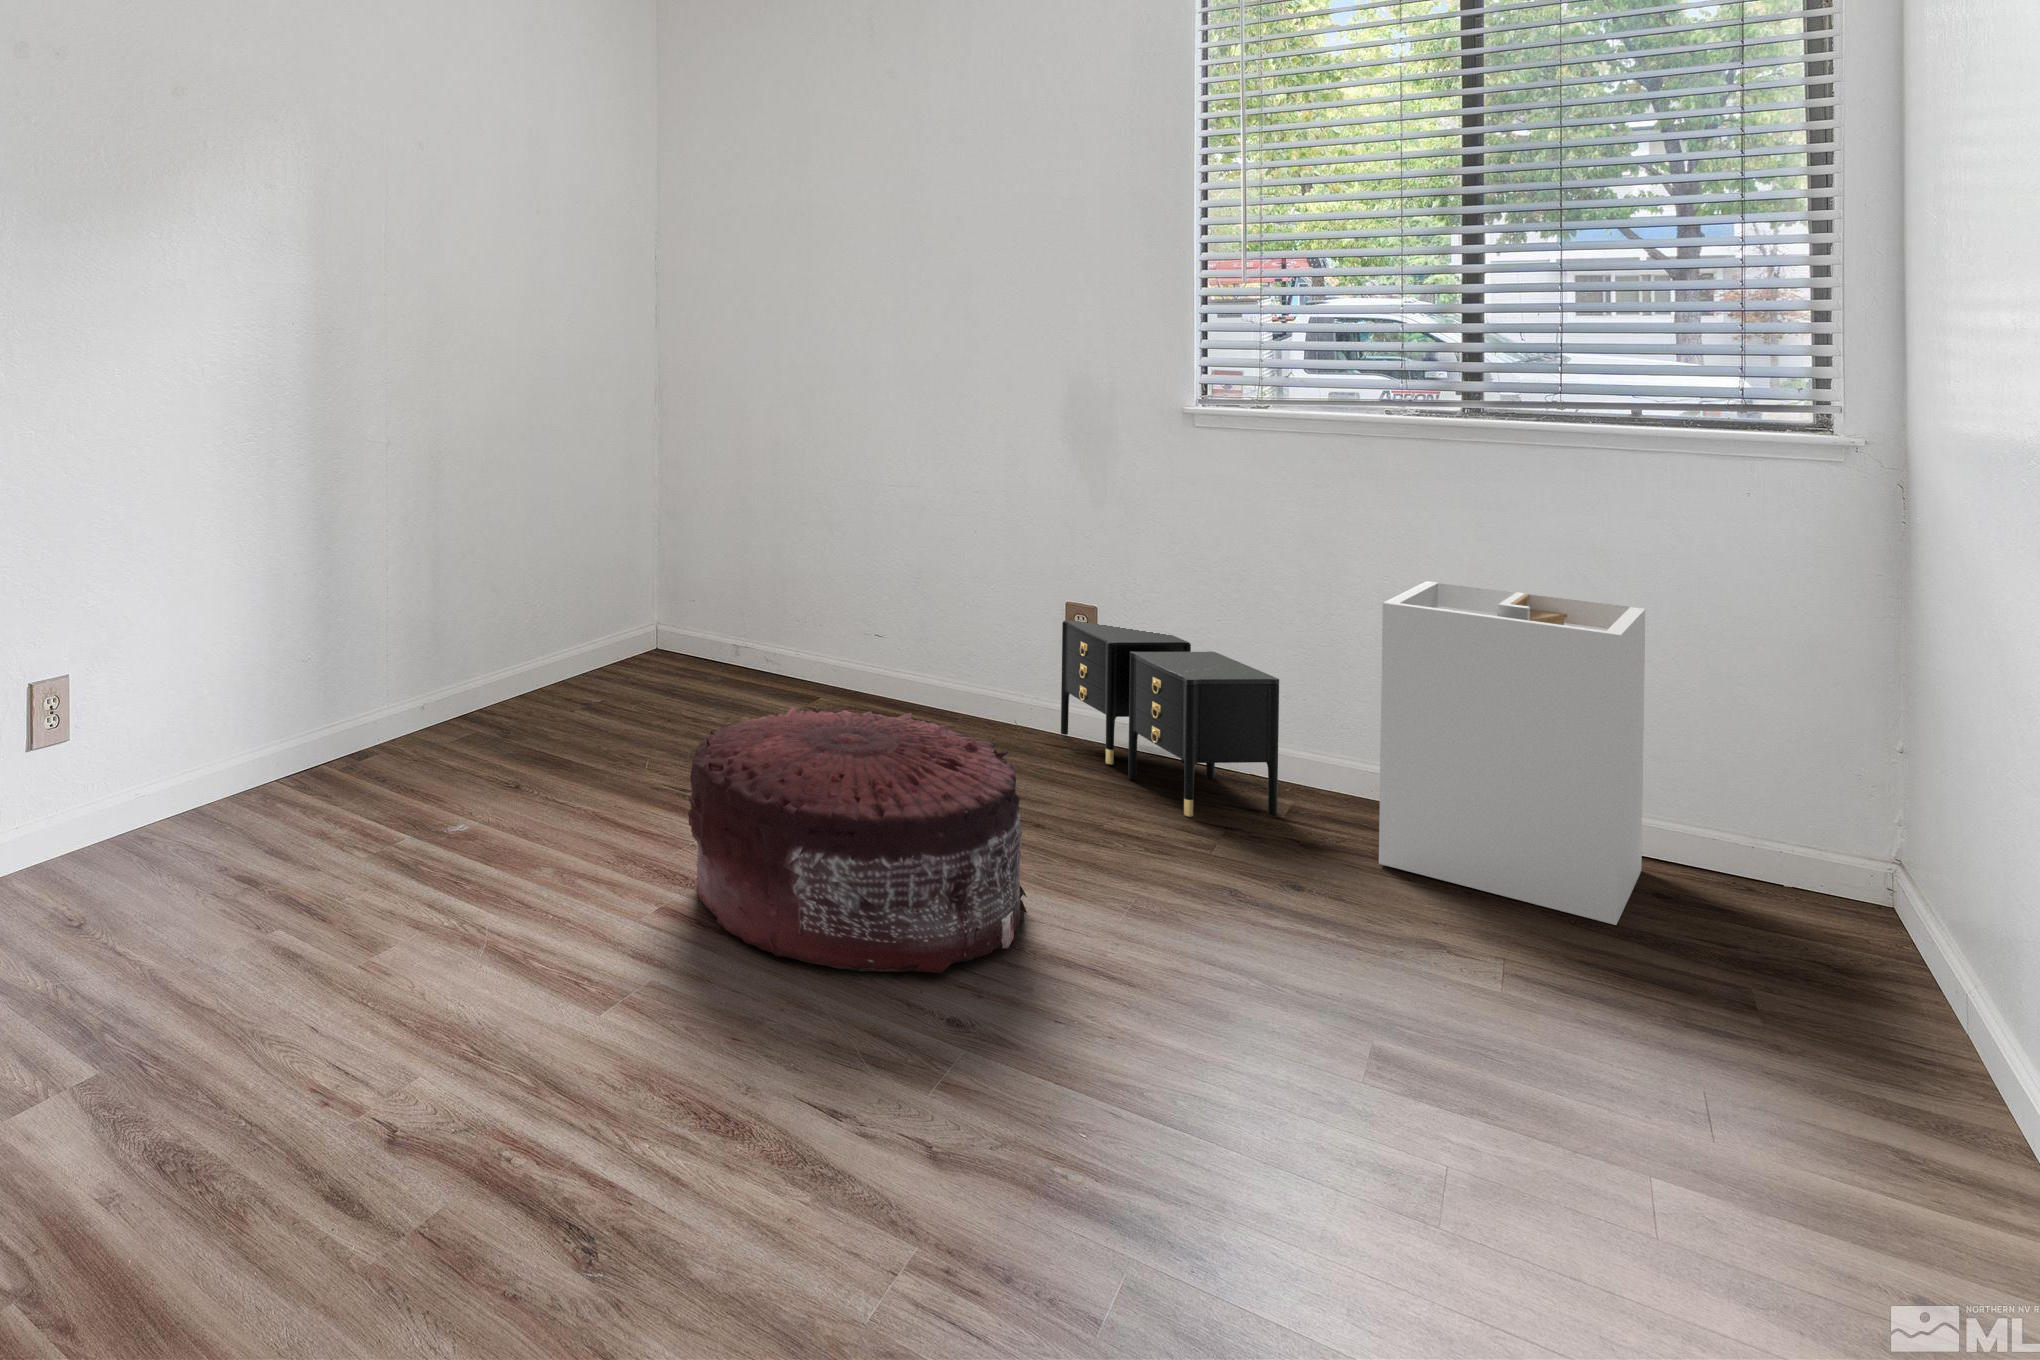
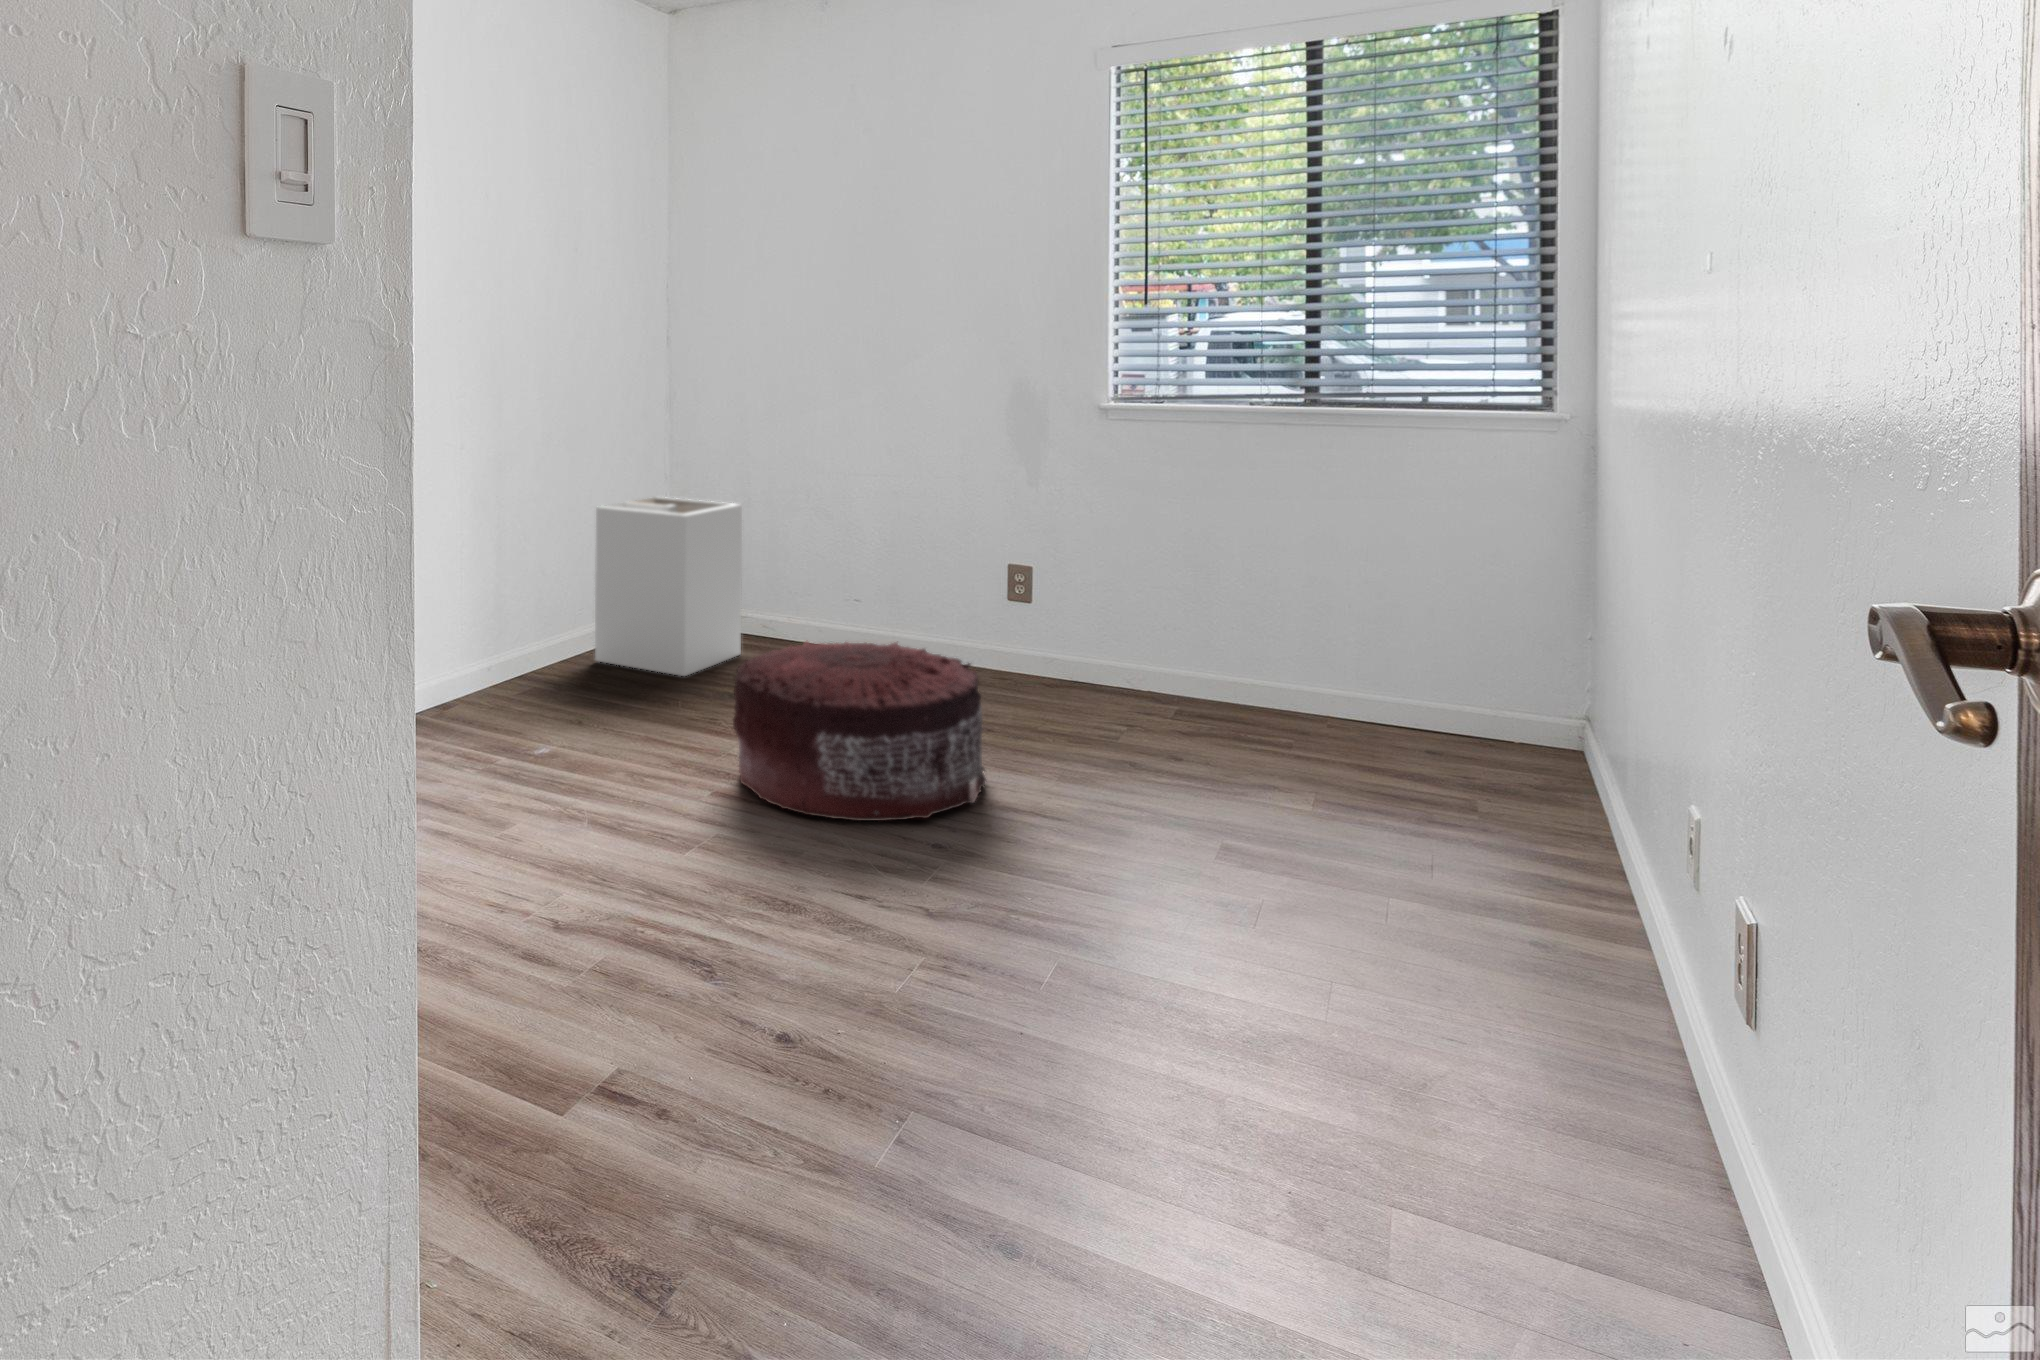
laundry hamper: present [1379,581,1645,925] -> present [595,497,742,676]
nightstand: present [1061,621,1279,817] -> none [1009,576,1173,720]

